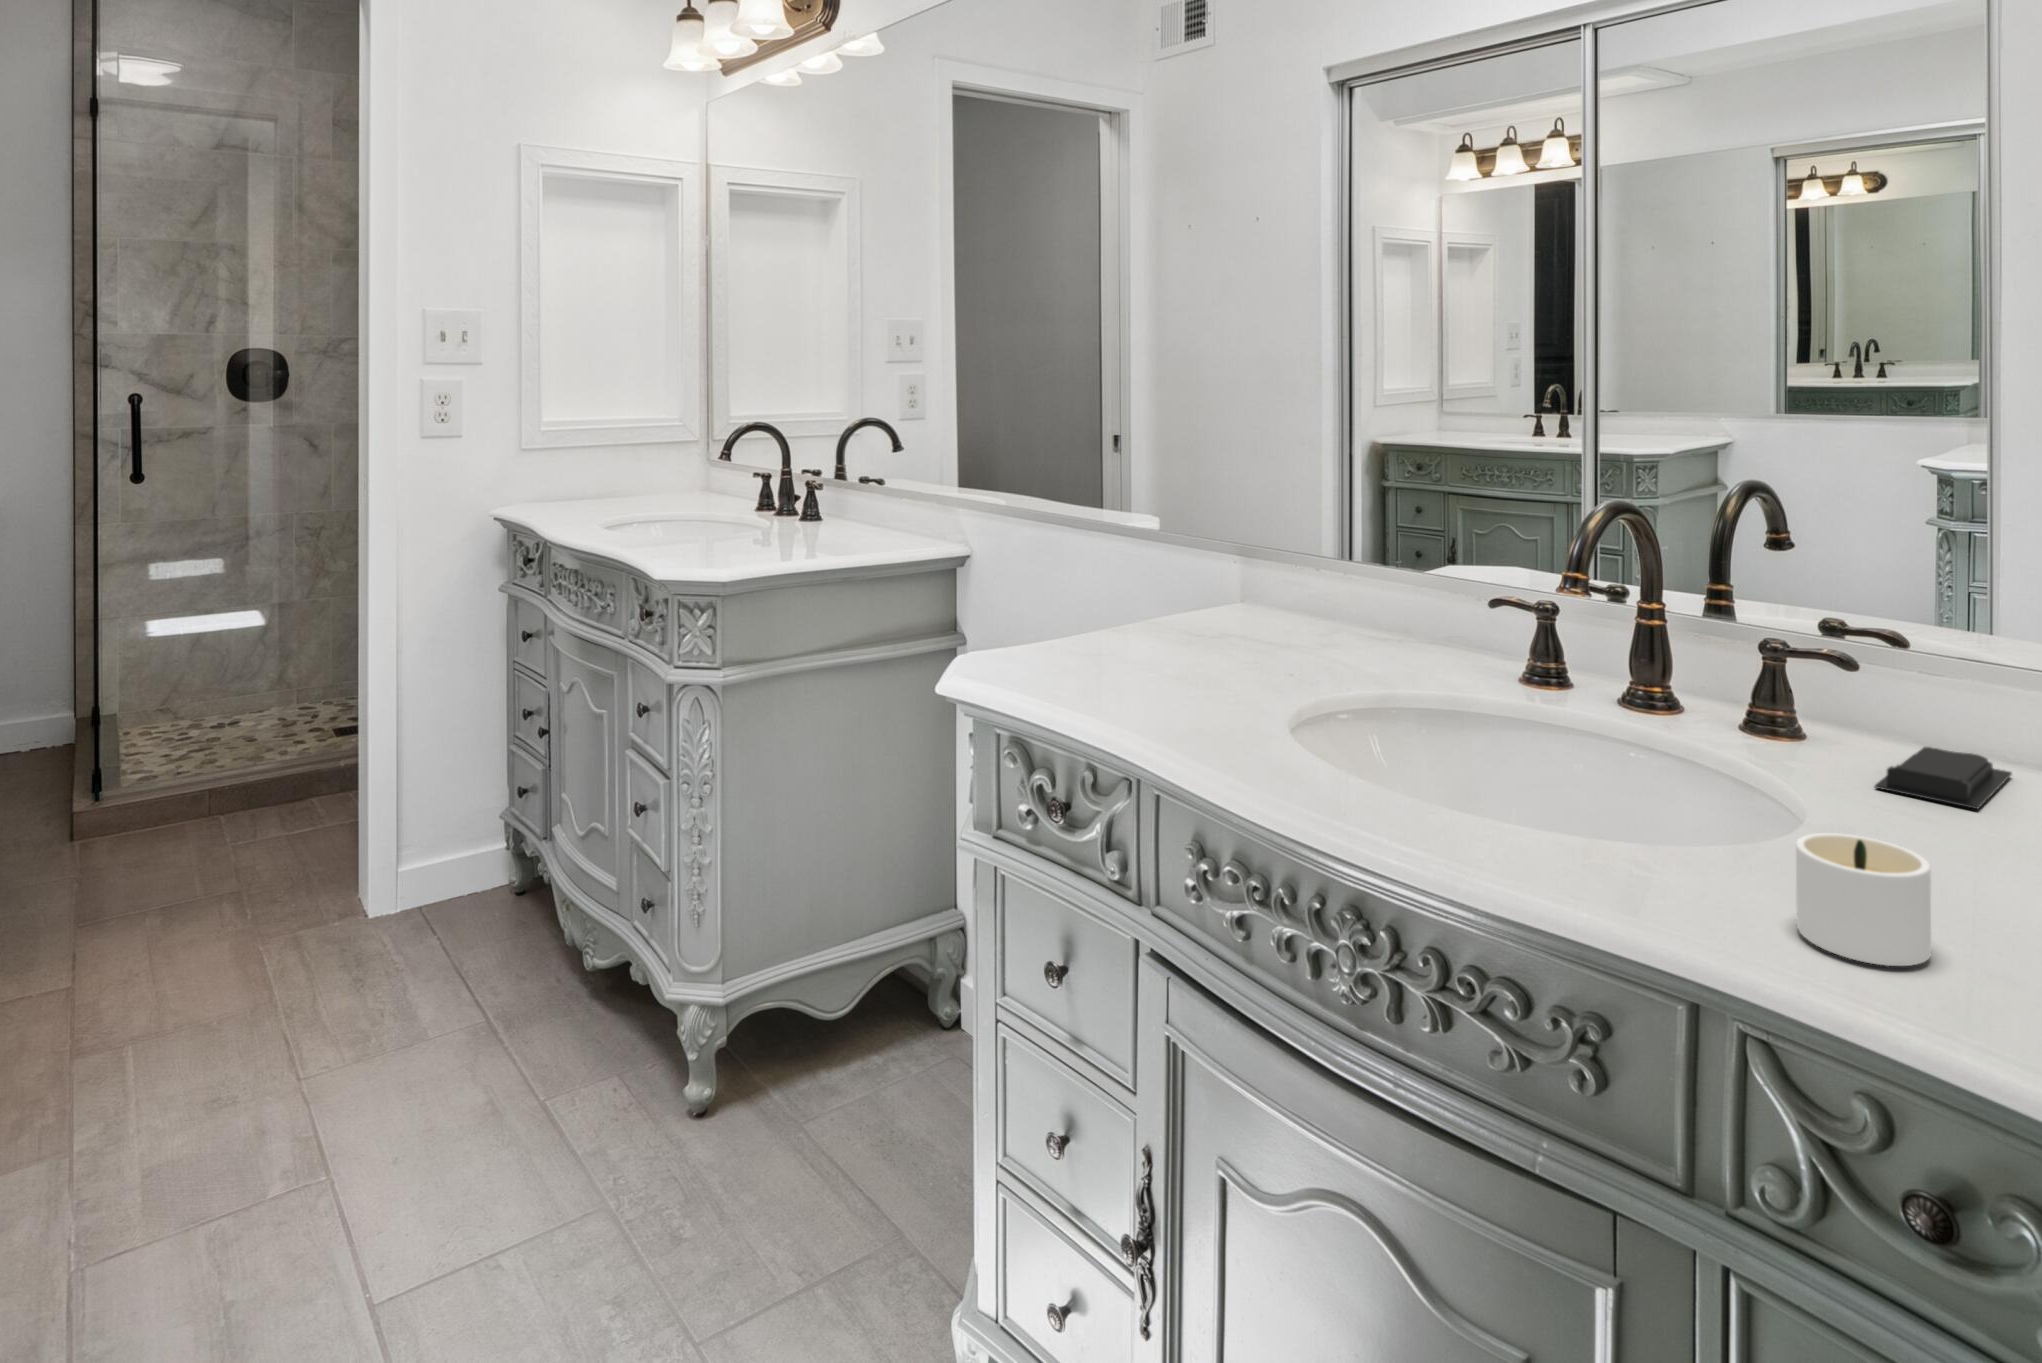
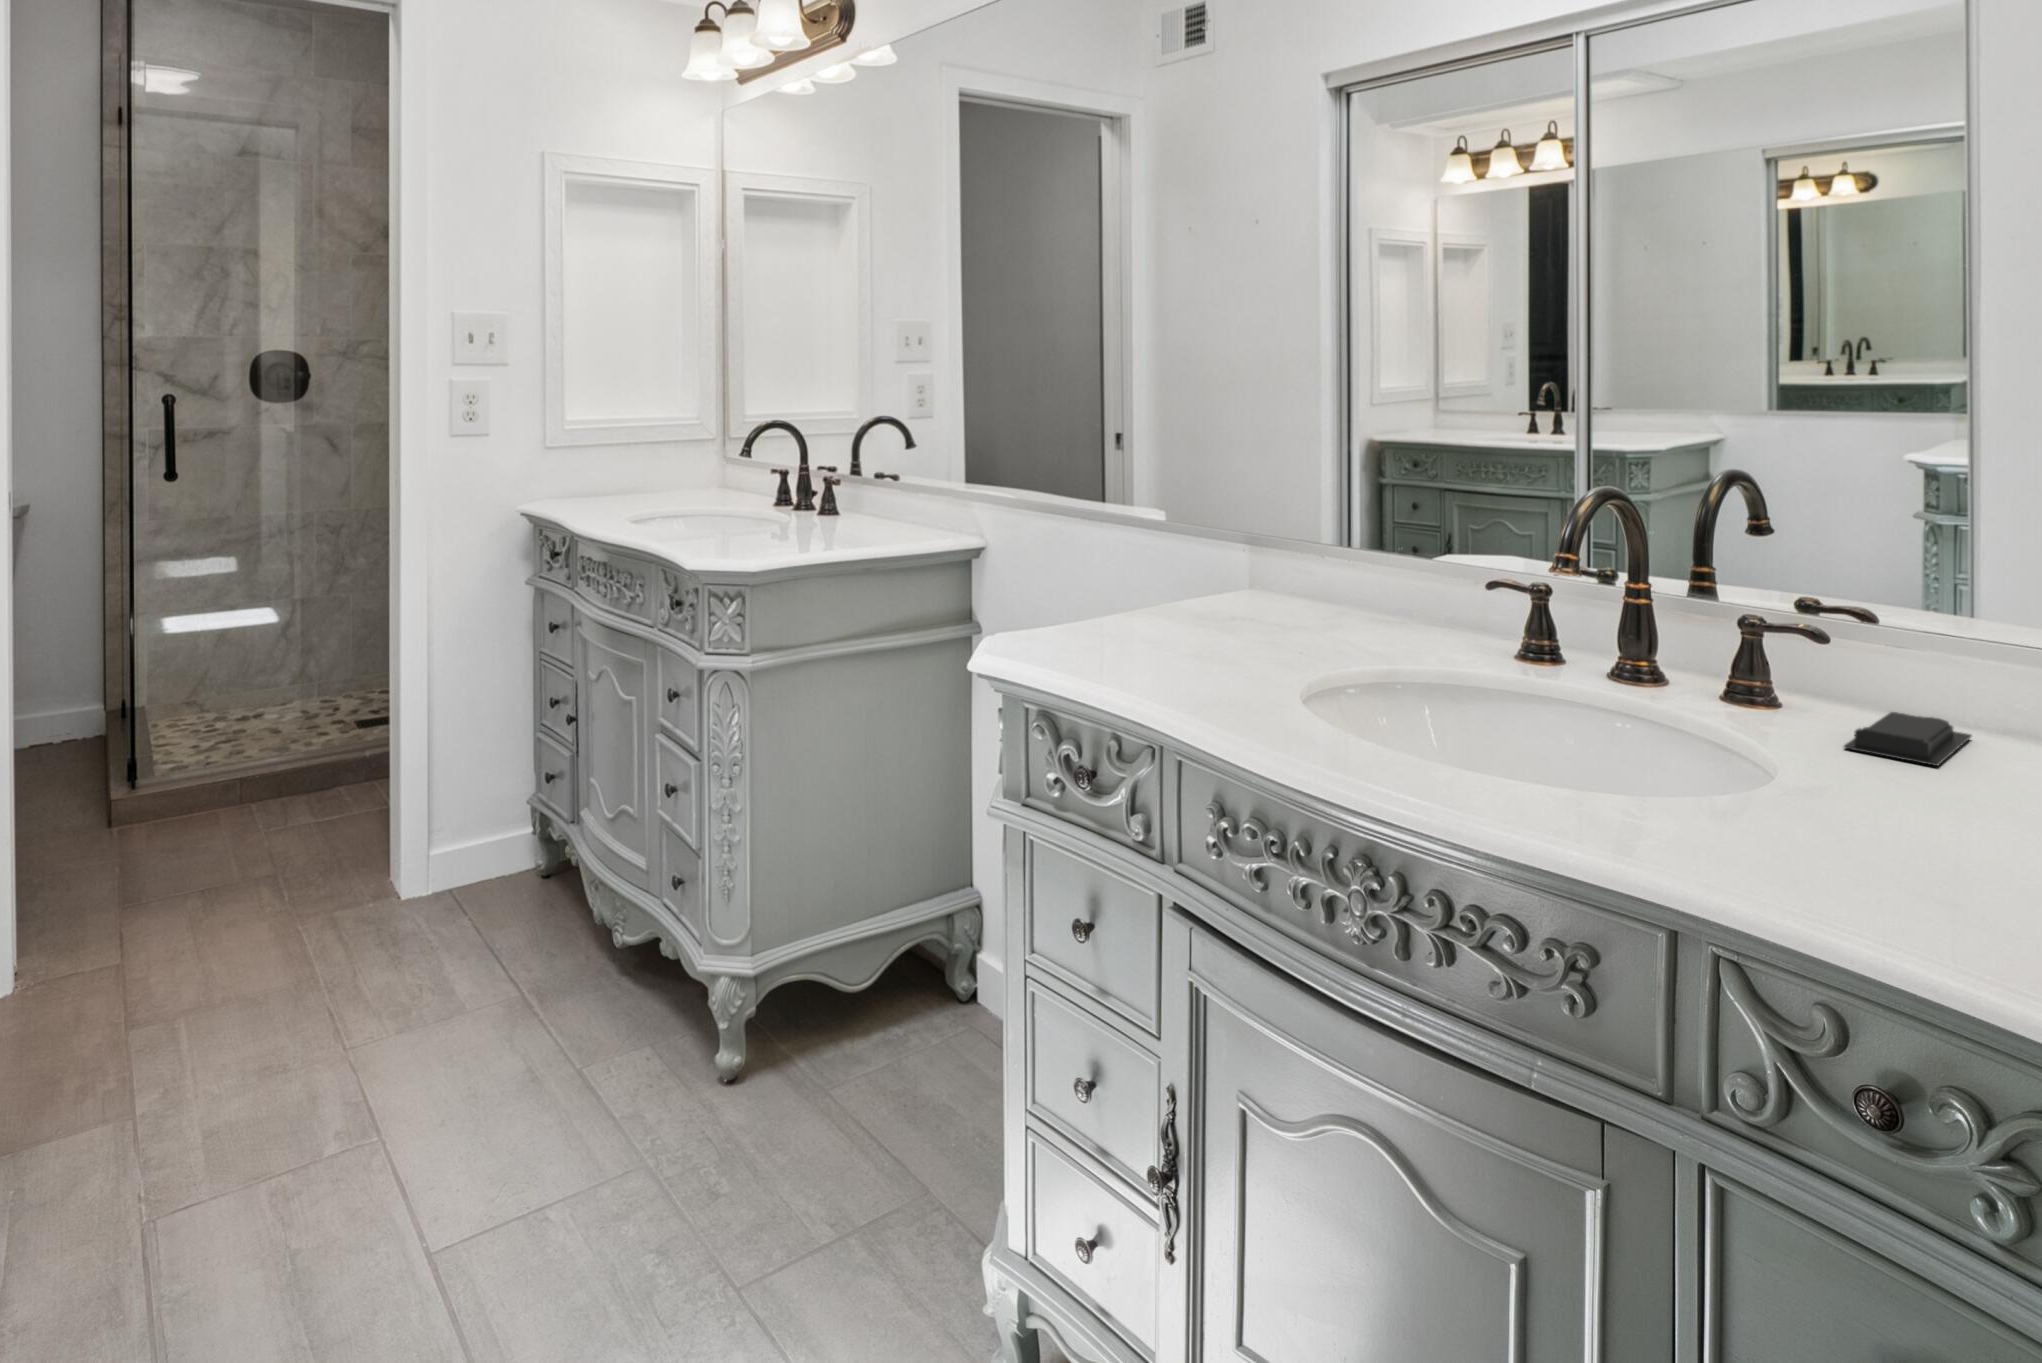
candle: present [1796,833,1931,966] -> none [1765,778,1943,910]

